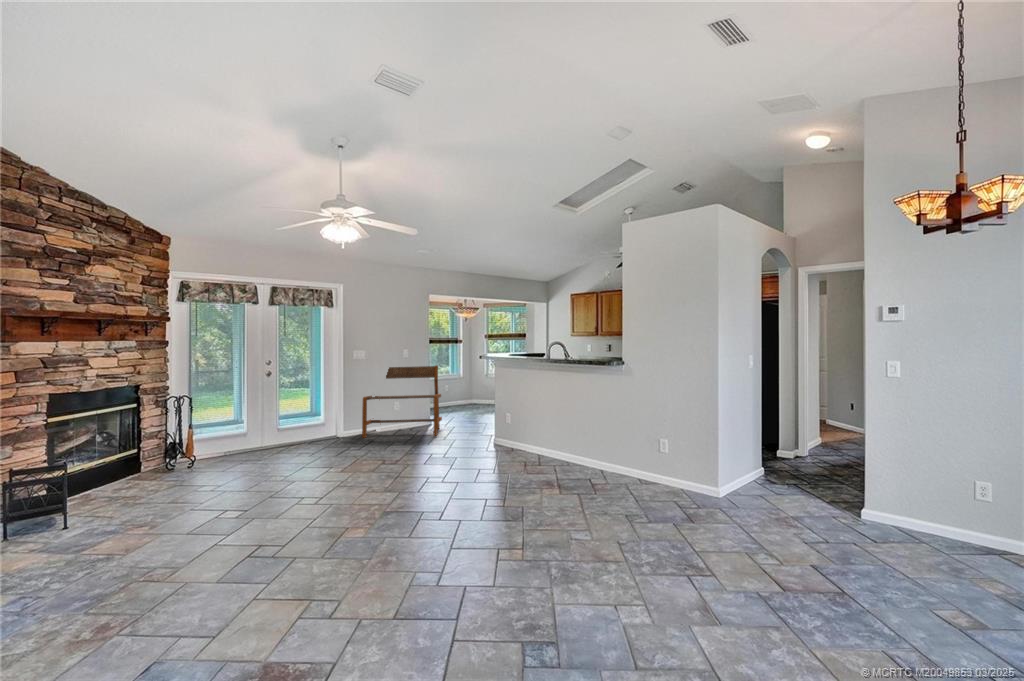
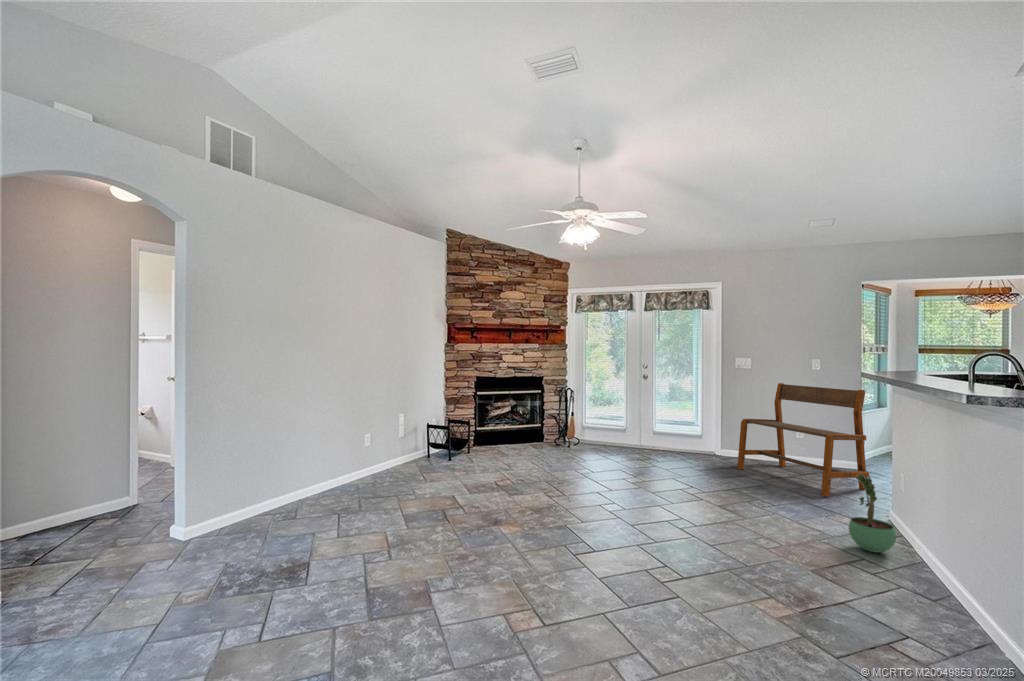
potted plant: none [489,407,511,449] -> present [849,474,896,553]

